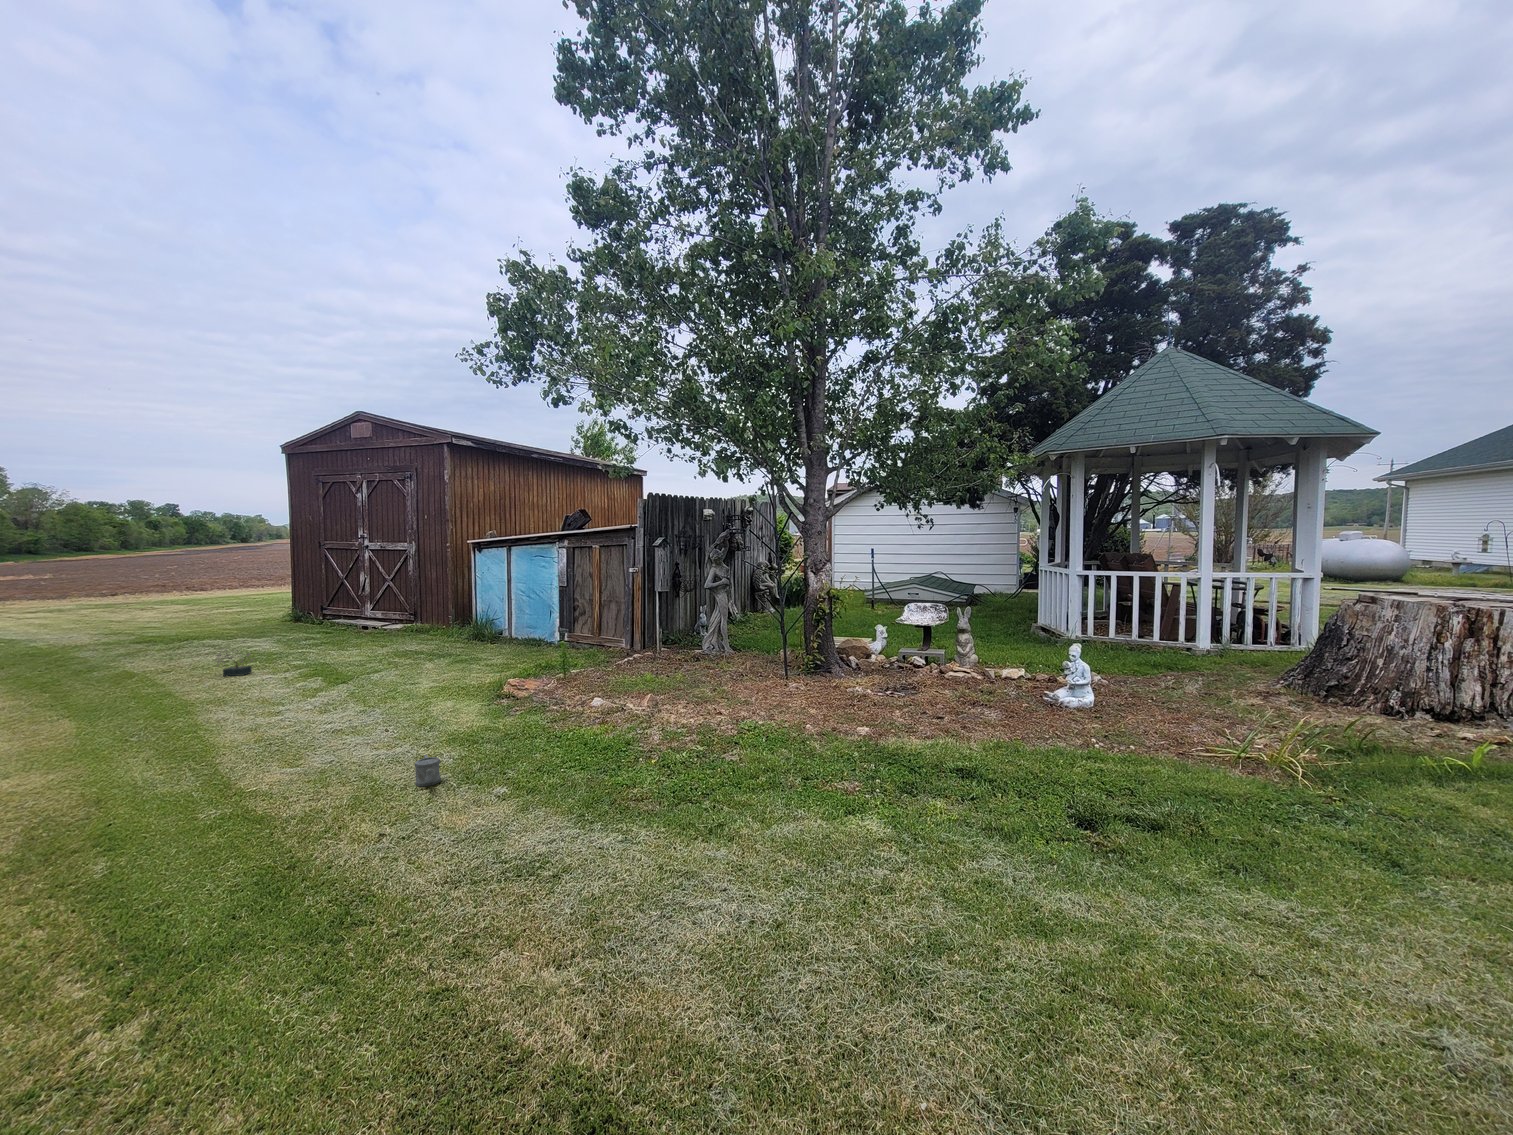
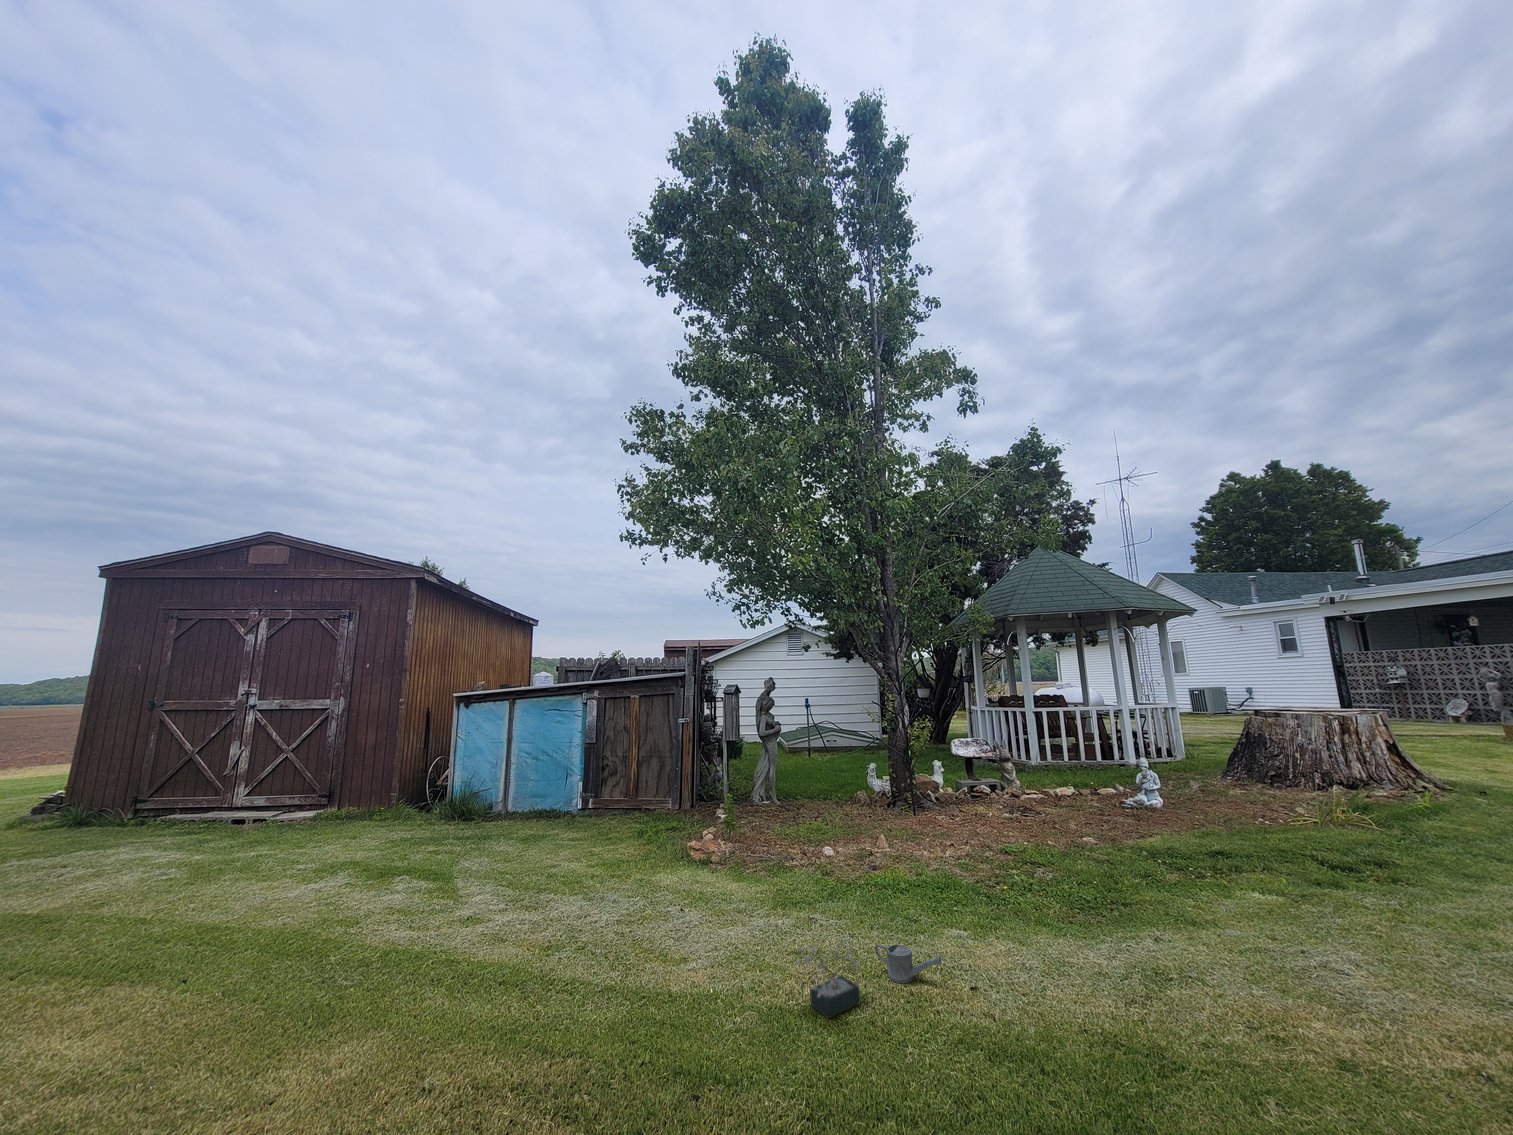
decorative plant: present [217,650,253,676] -> present [797,945,860,1019]

